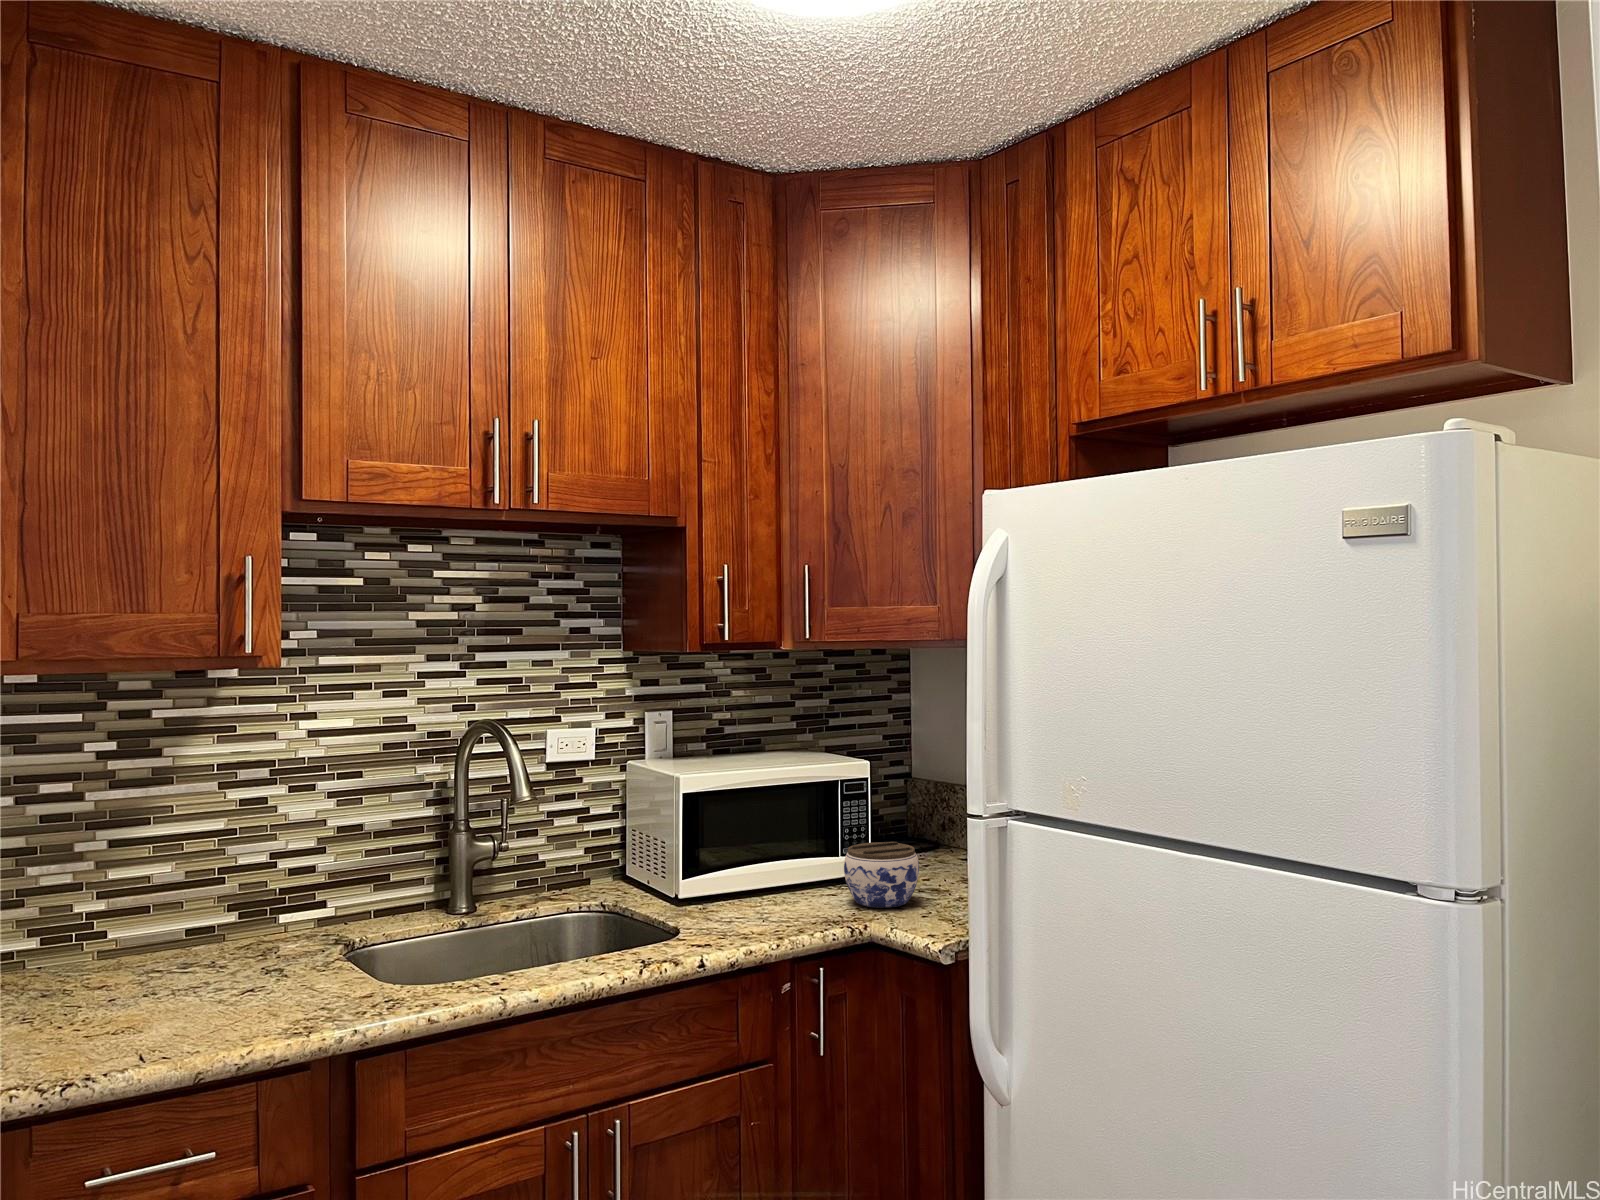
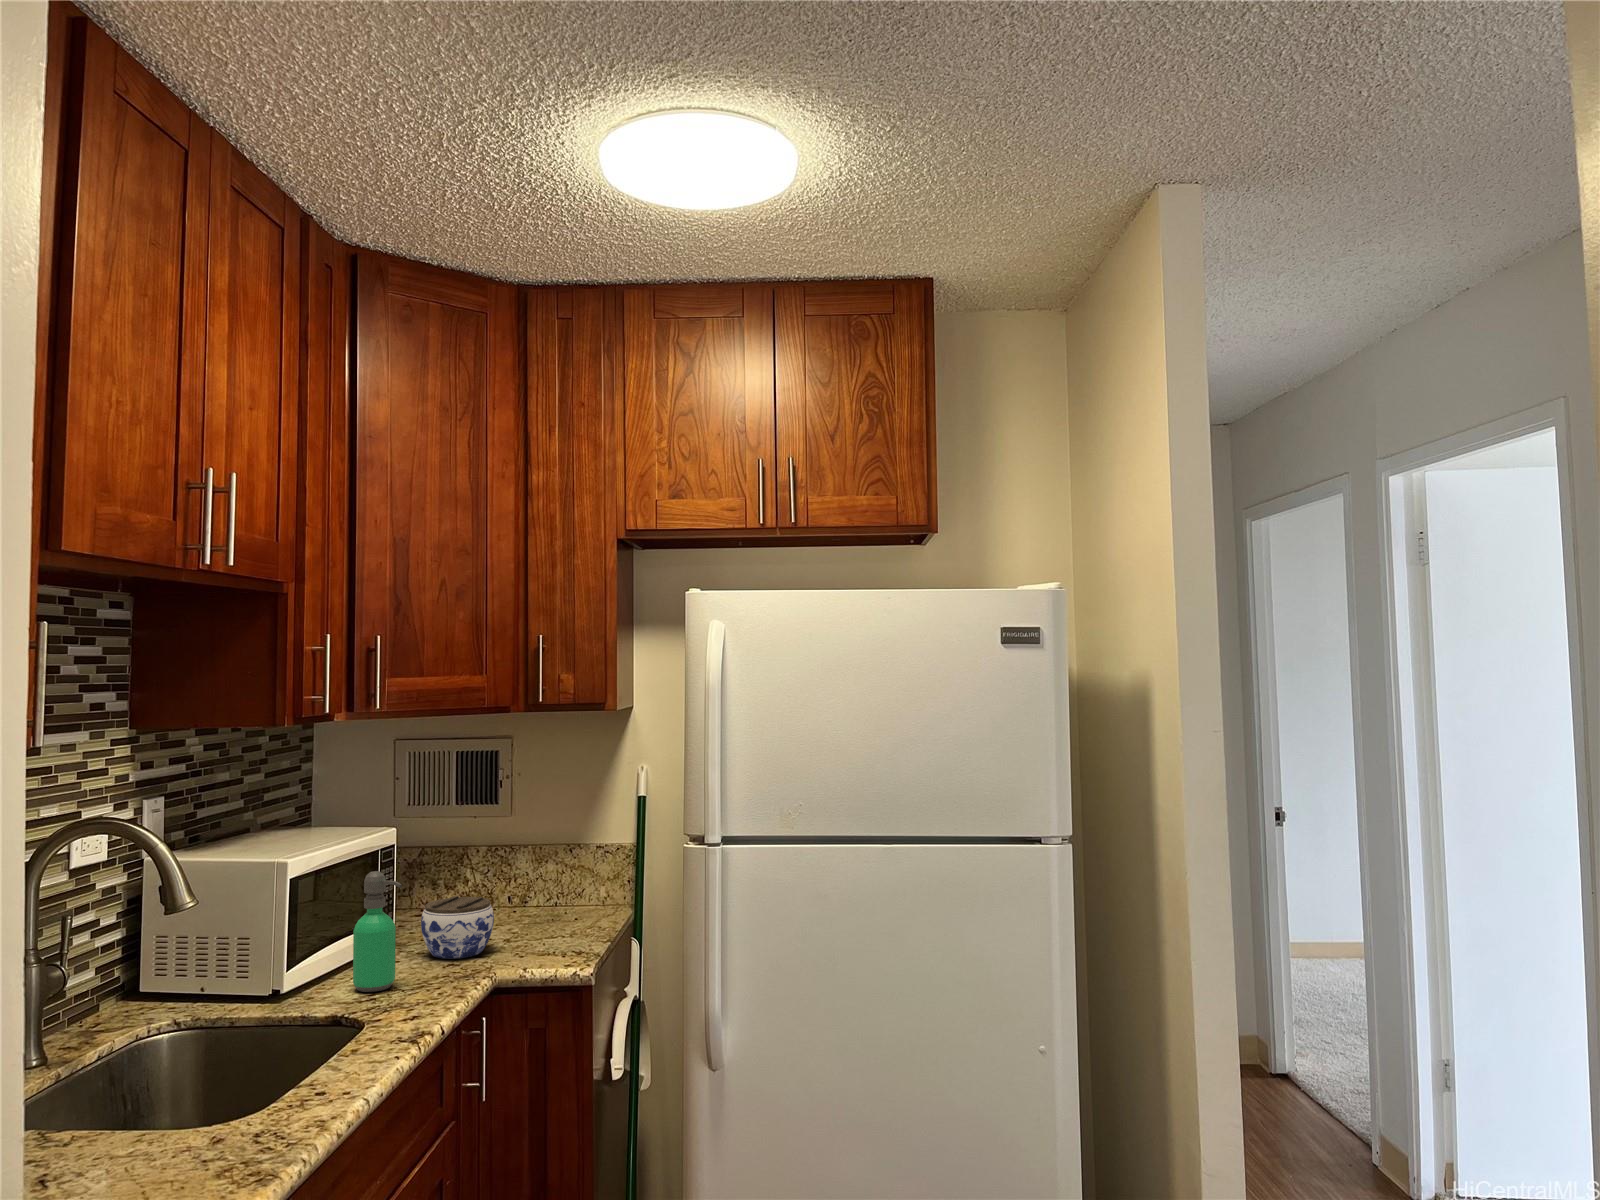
soap dispenser: none [727,799,767,917] -> present [353,871,402,992]

